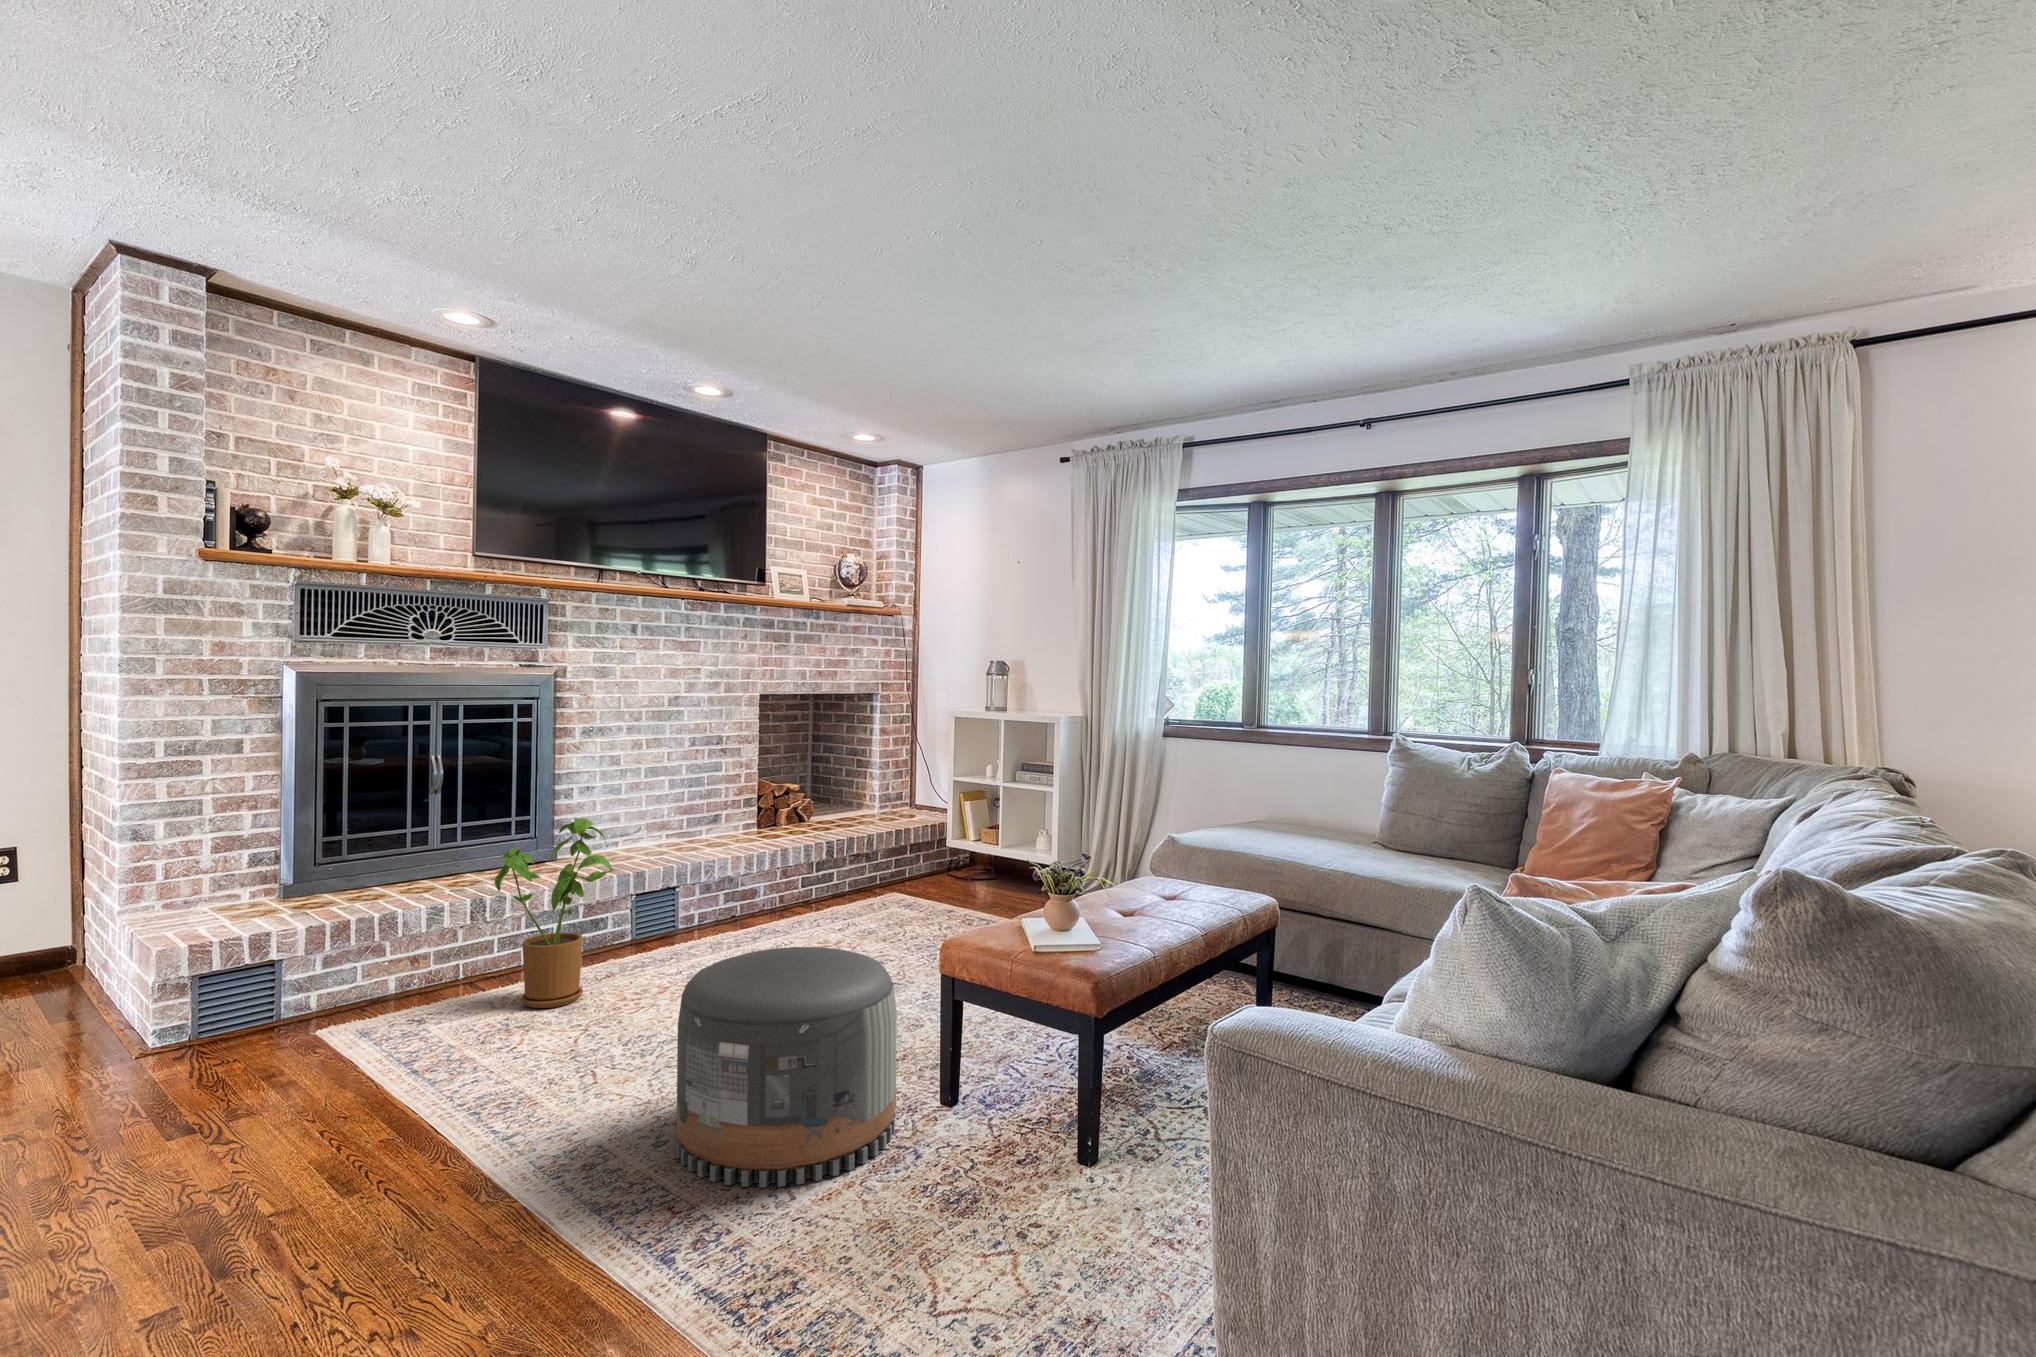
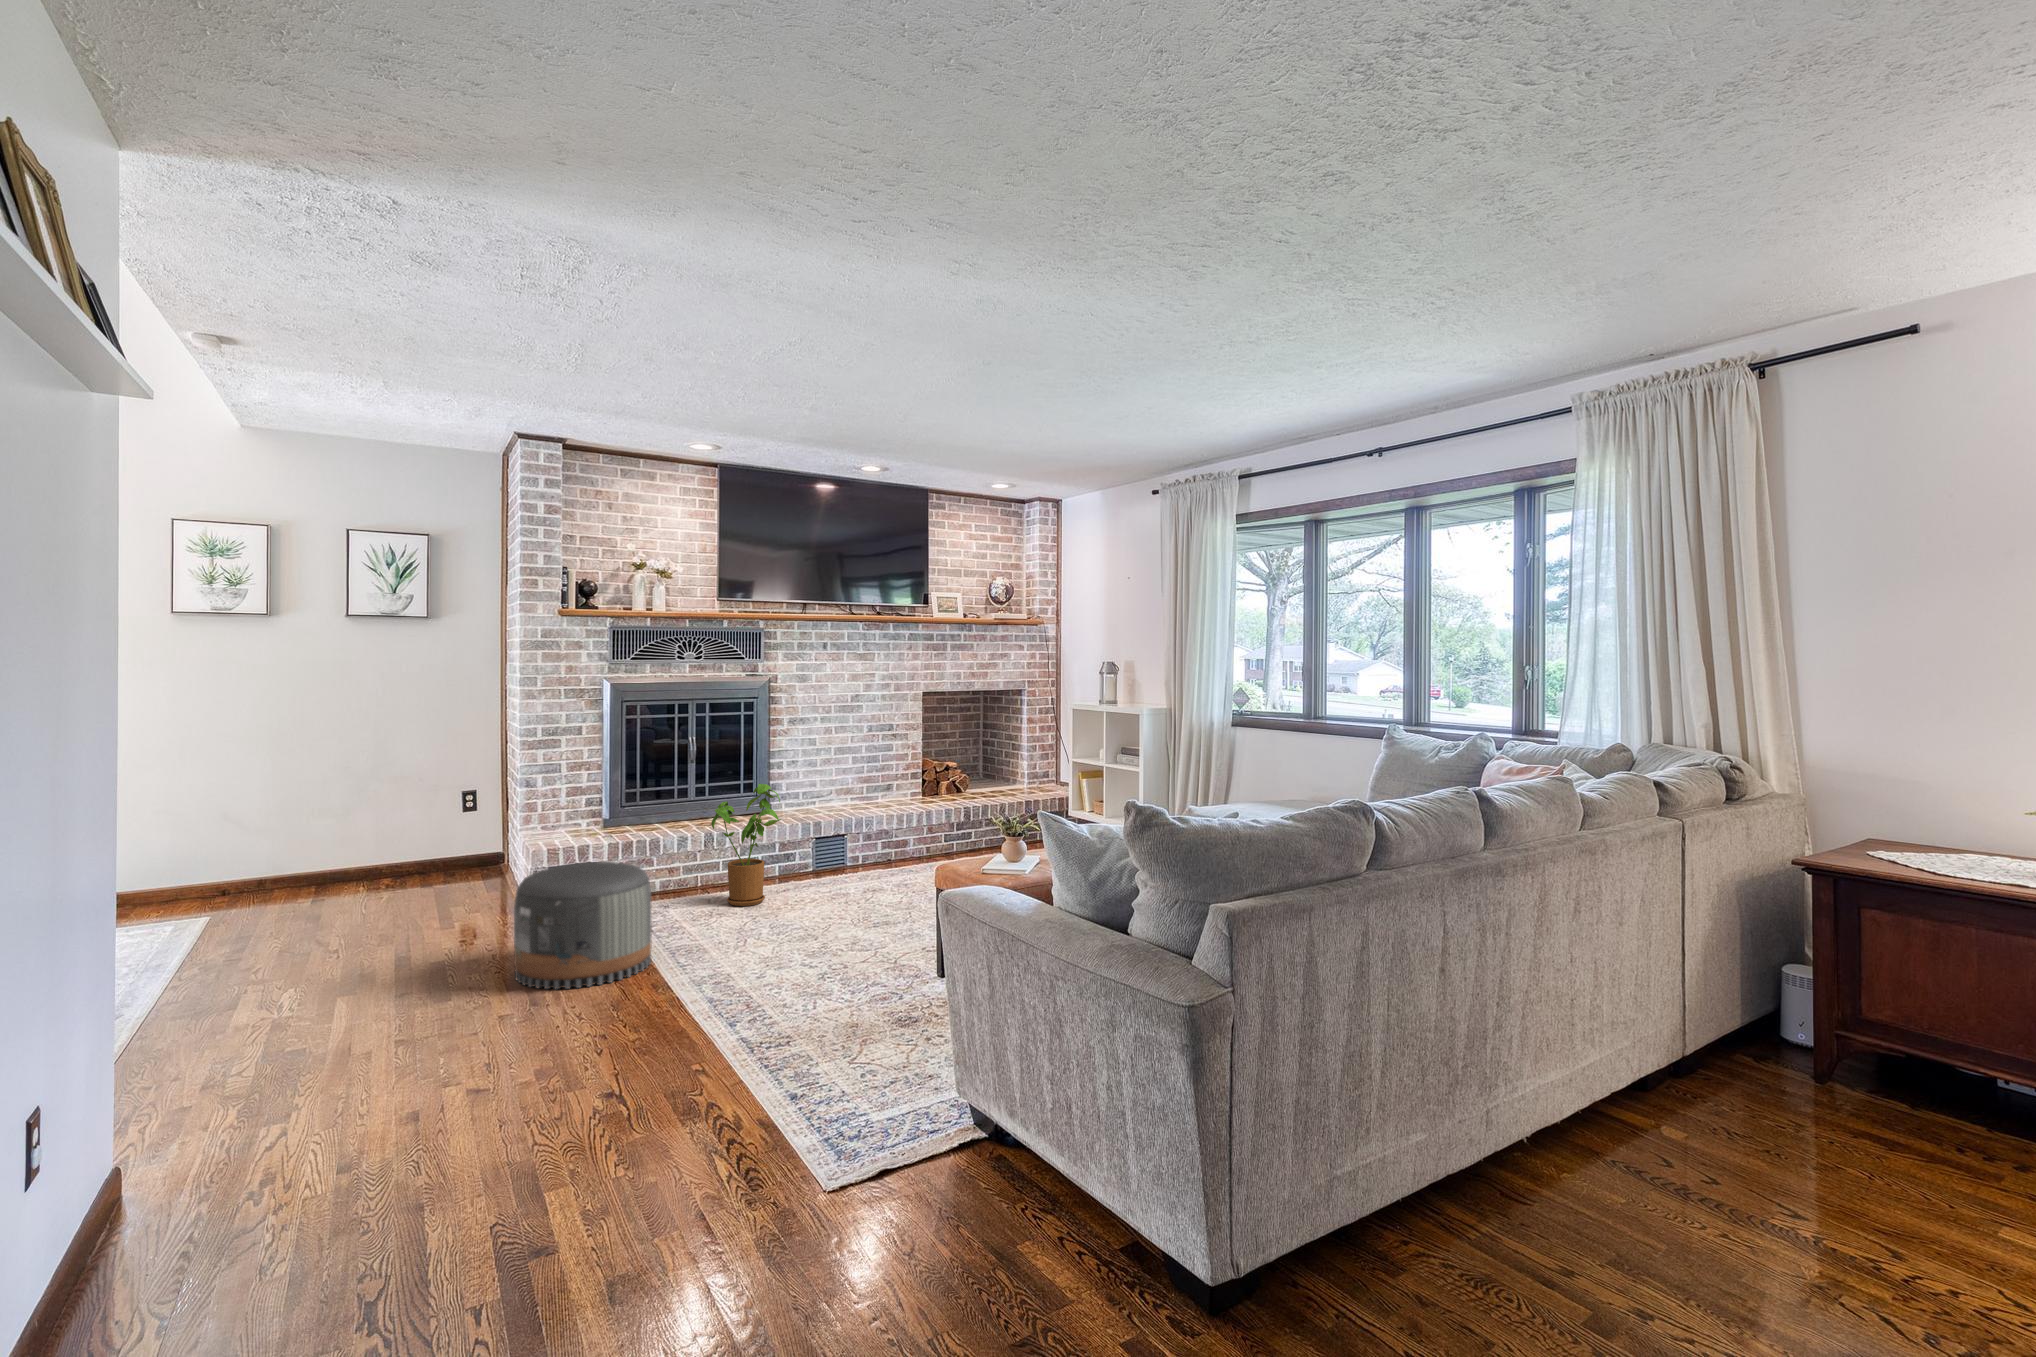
pouf: present [676,947,897,1187] -> present [514,862,652,989]

